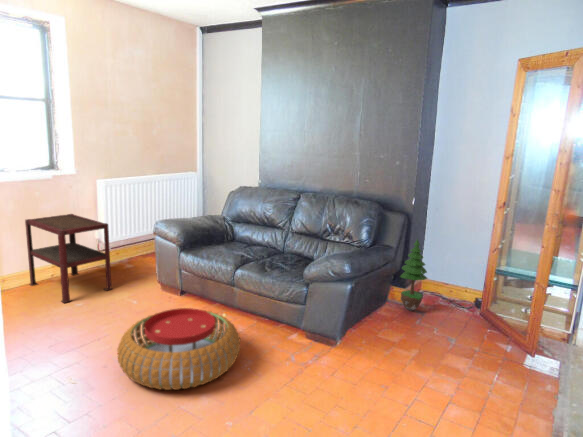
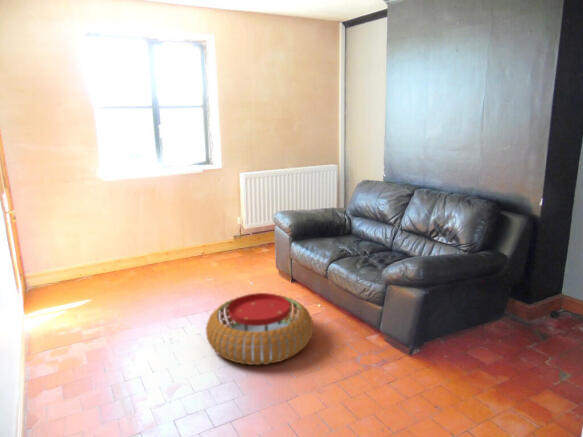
side table: present [25,214,112,303] -> none [182,202,242,277]
potted tree: present [400,239,427,311] -> none [518,248,555,333]

